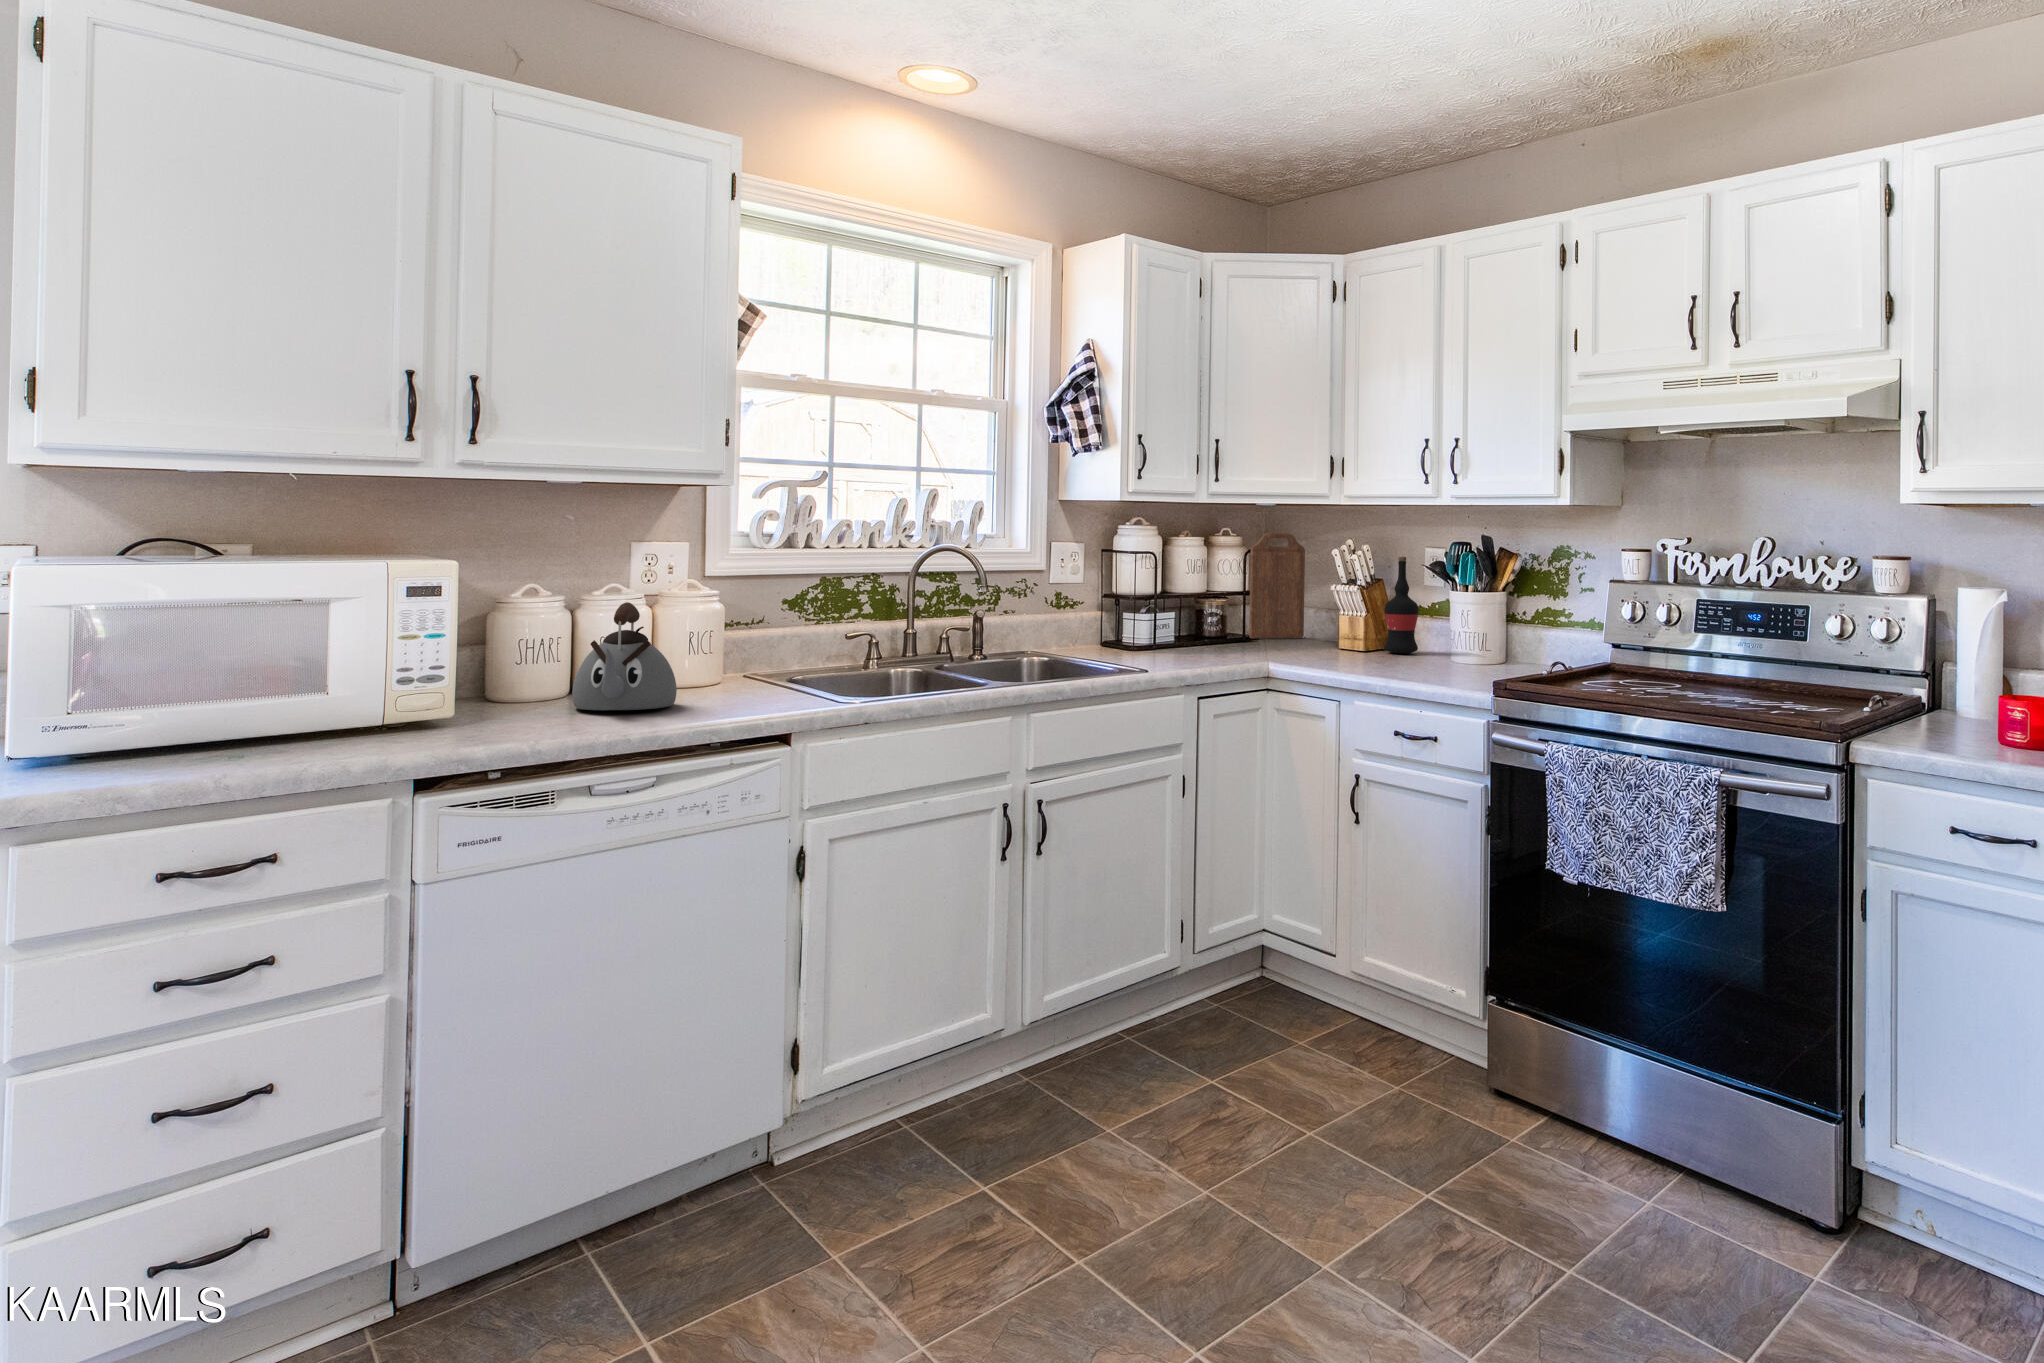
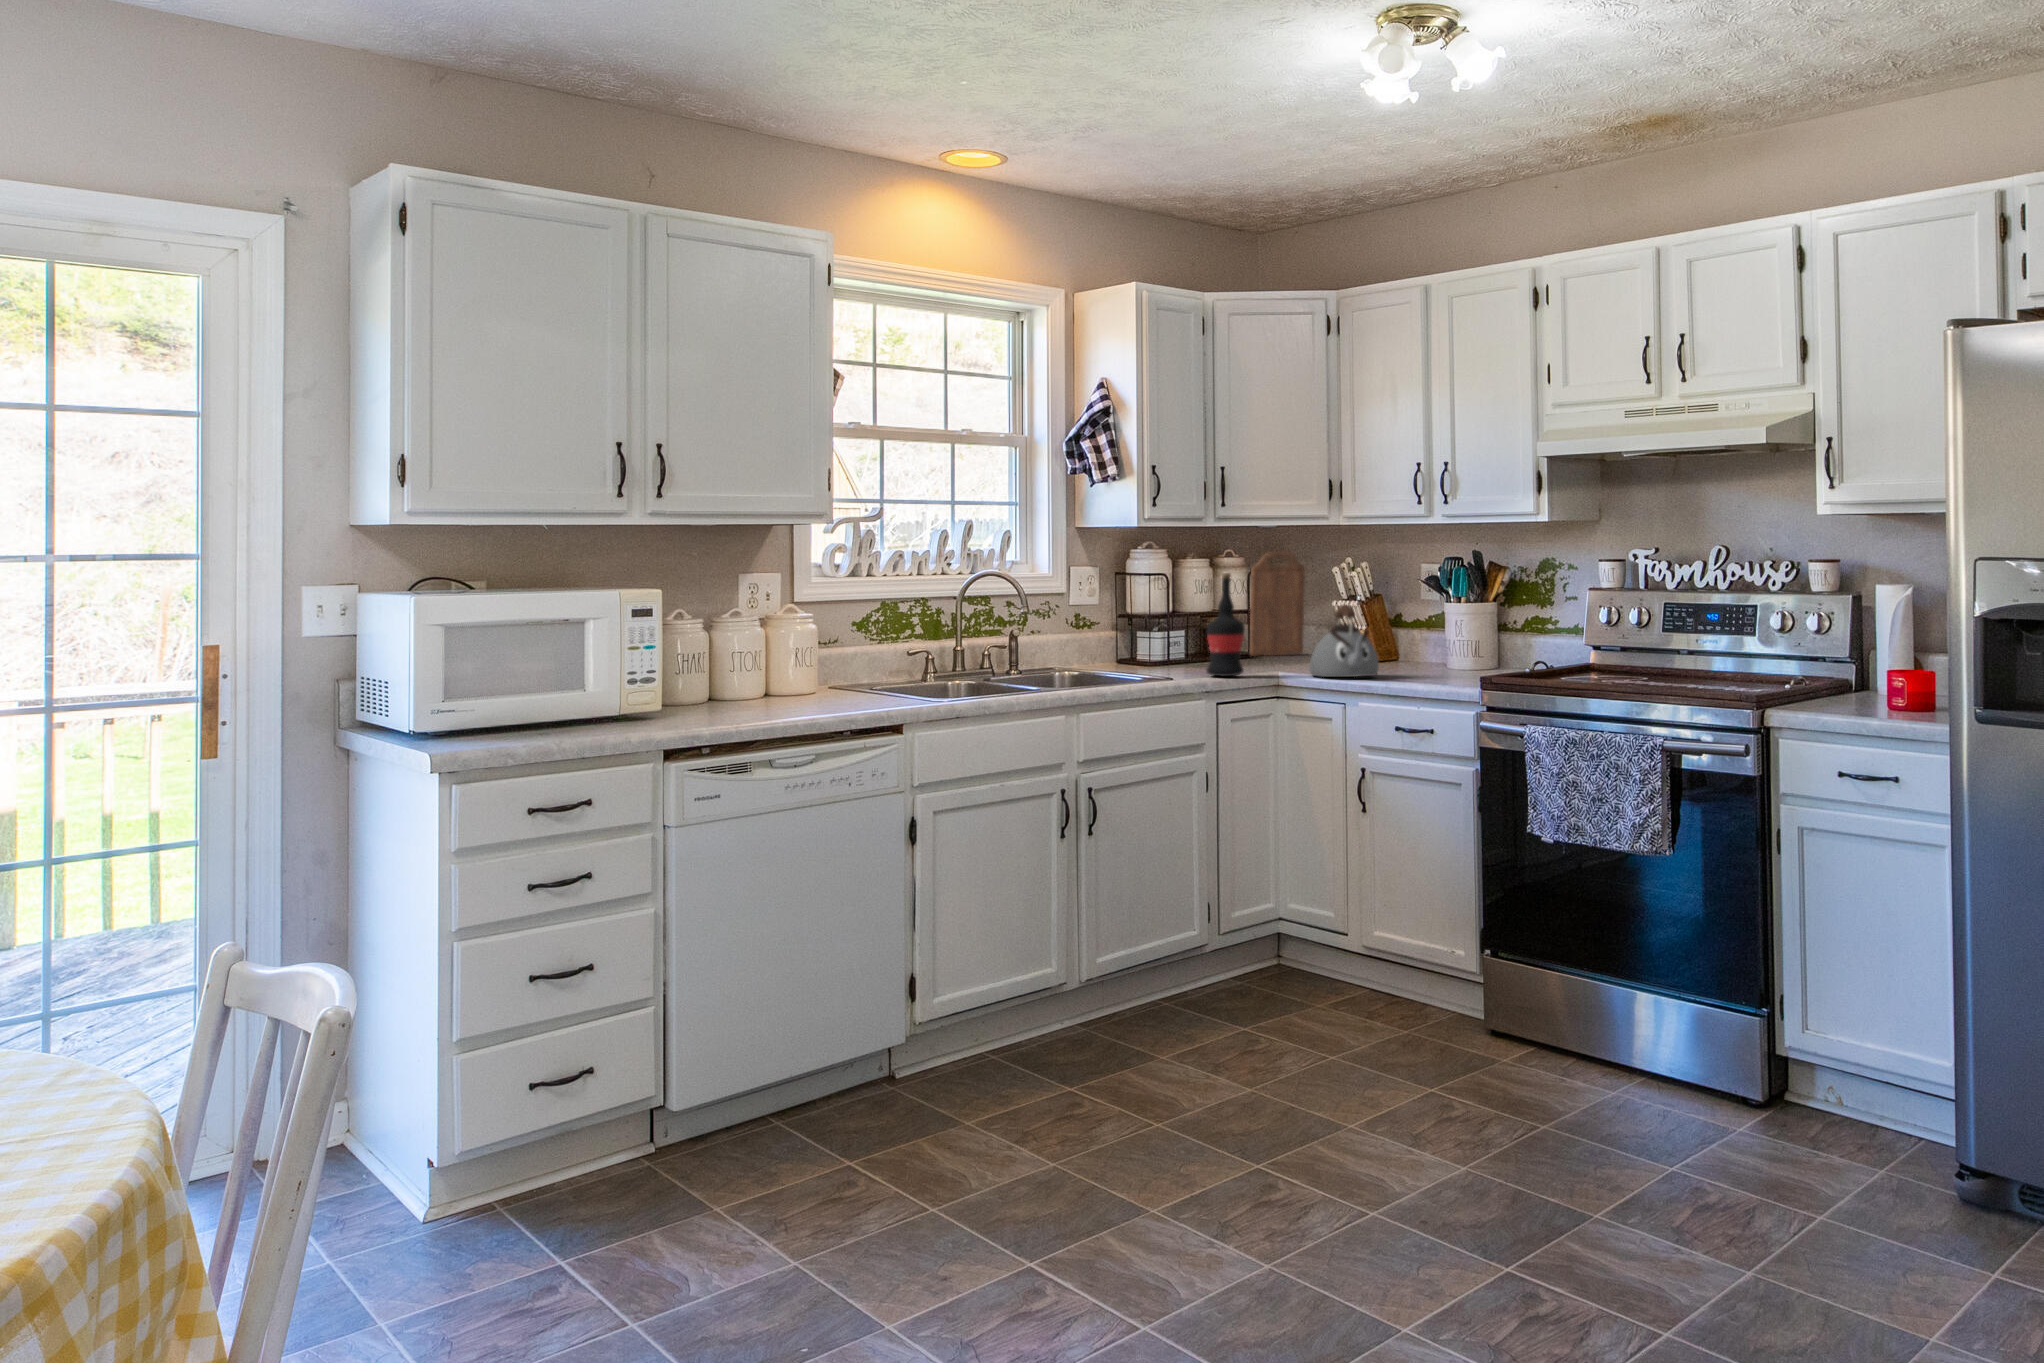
wine bottle: present [1384,557,1419,653] -> present [1206,573,1244,676]
kettle: present [572,602,677,710] -> present [1309,605,1379,677]

